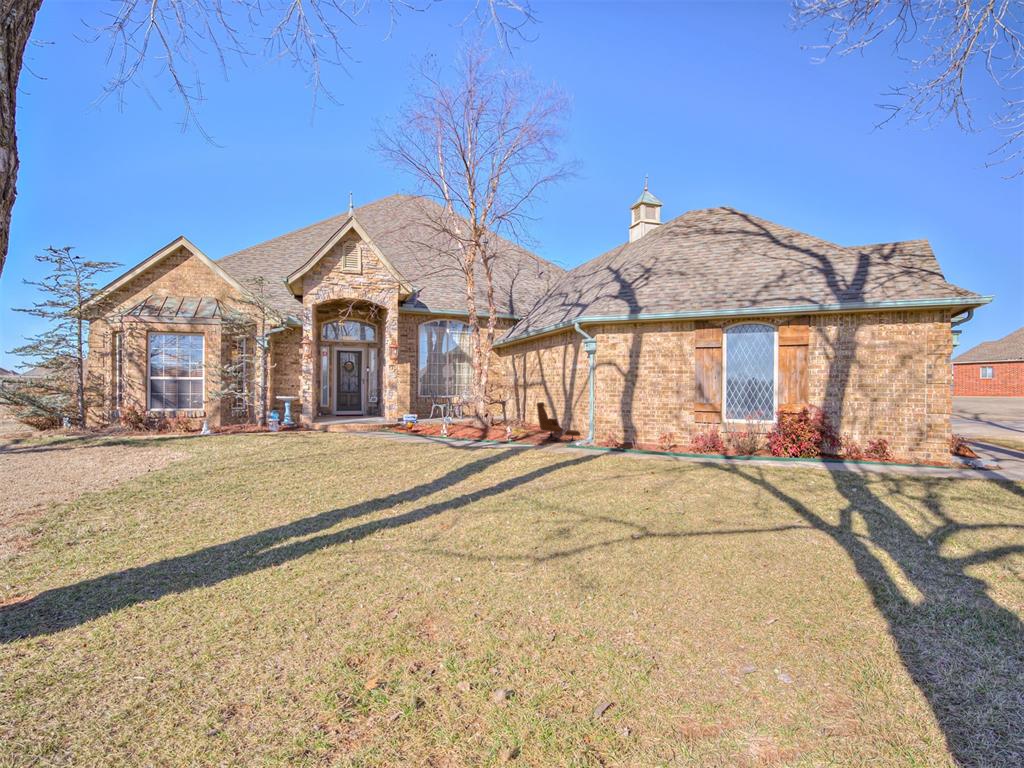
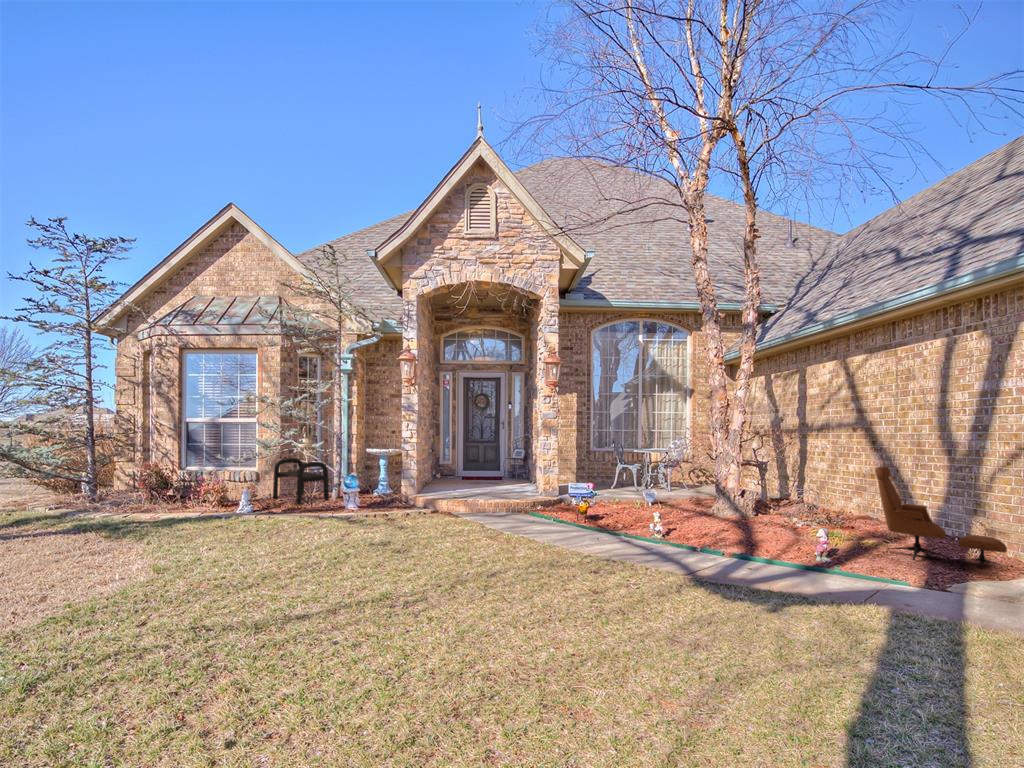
bench: none [217,402,256,428] -> present [273,458,329,504]

